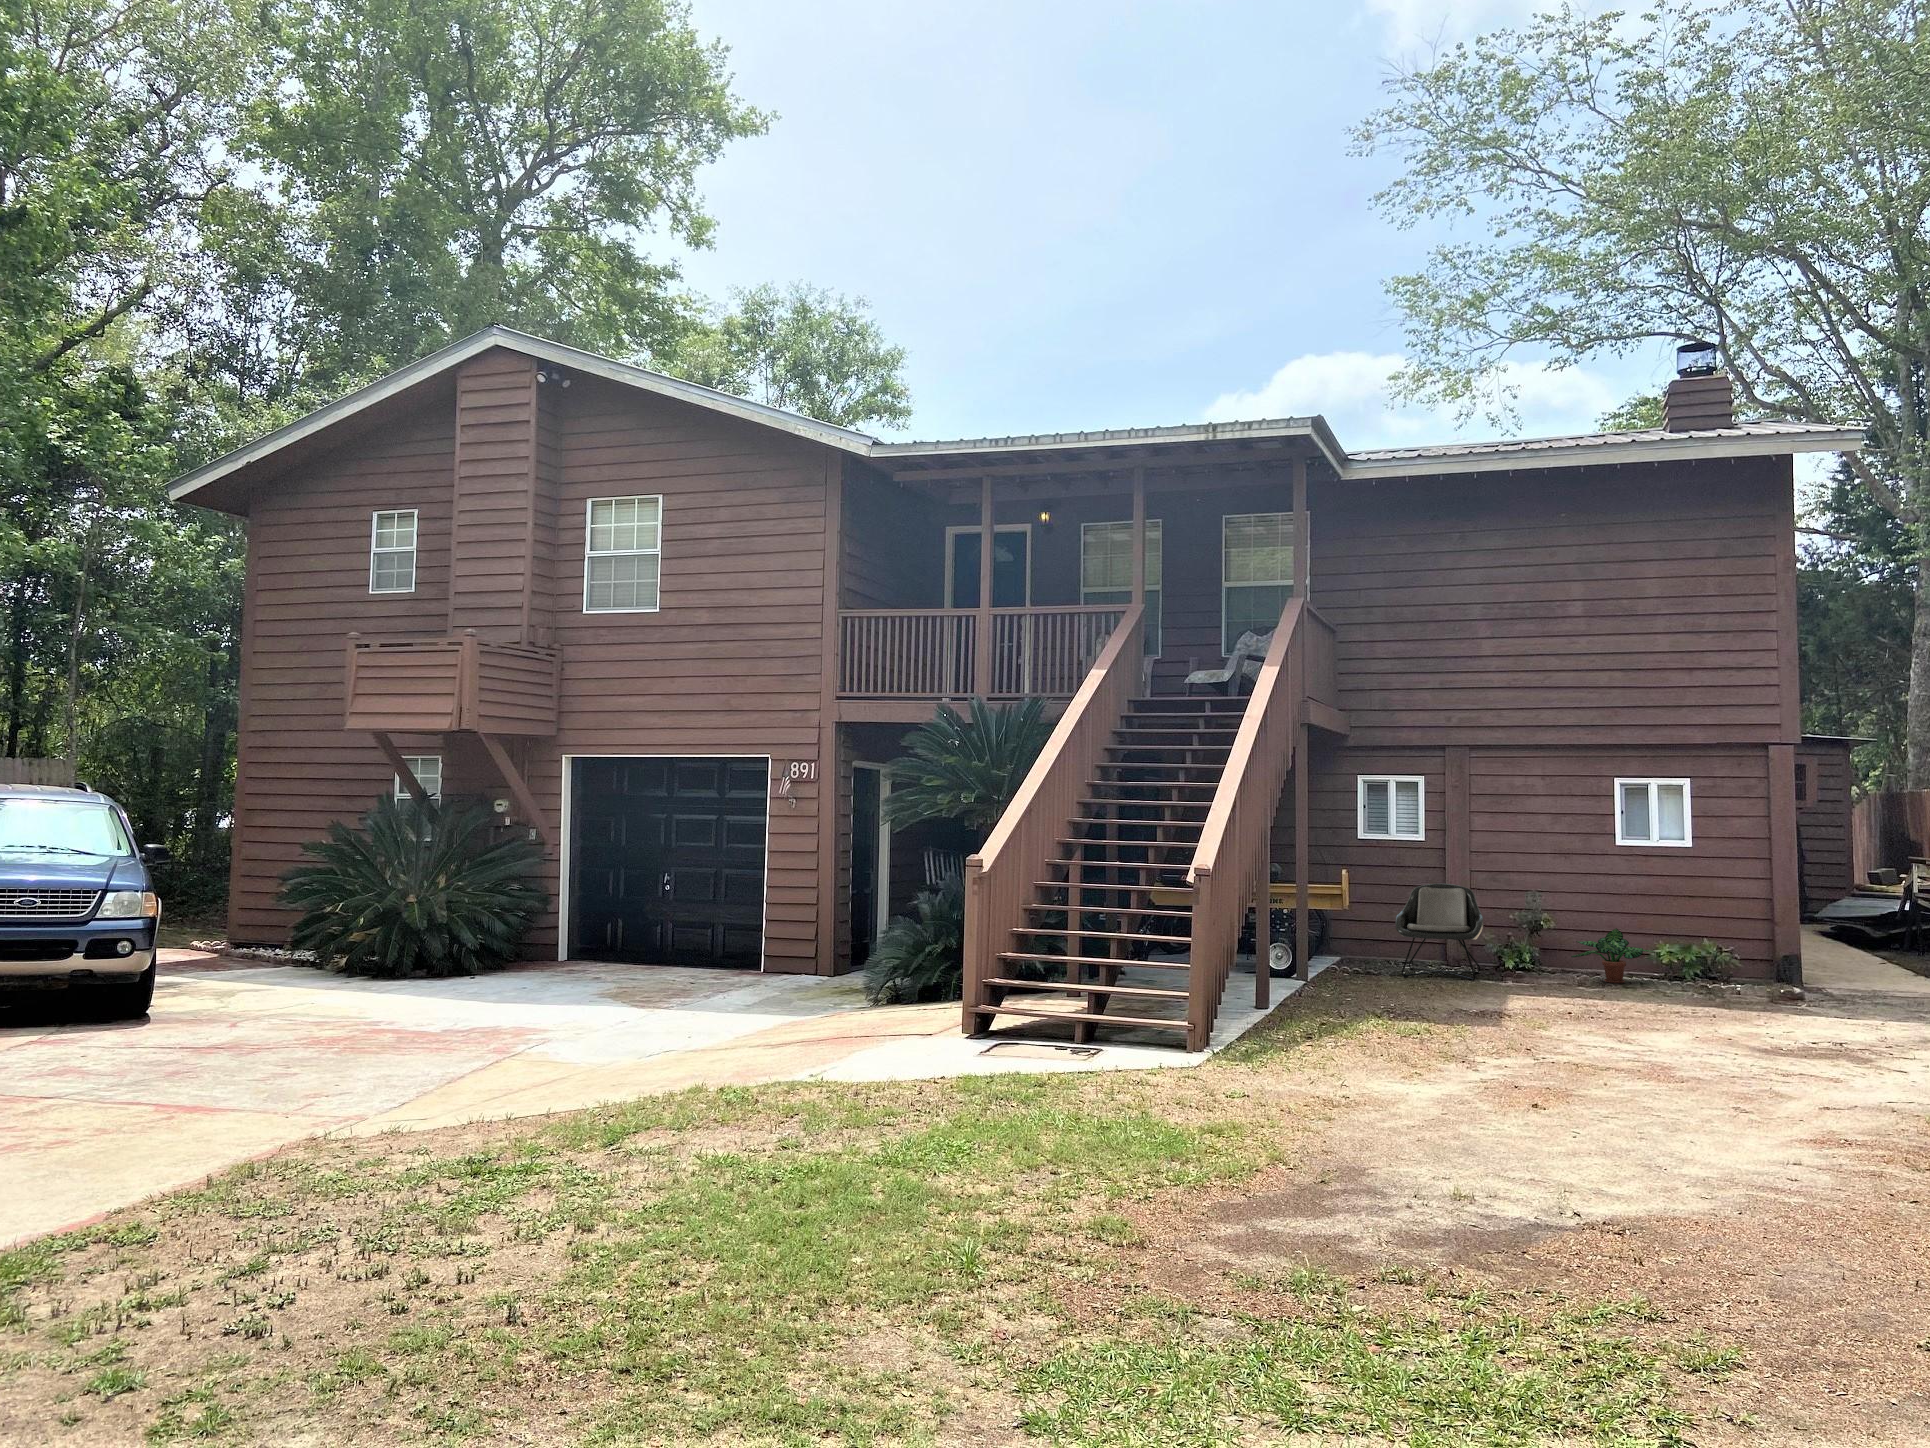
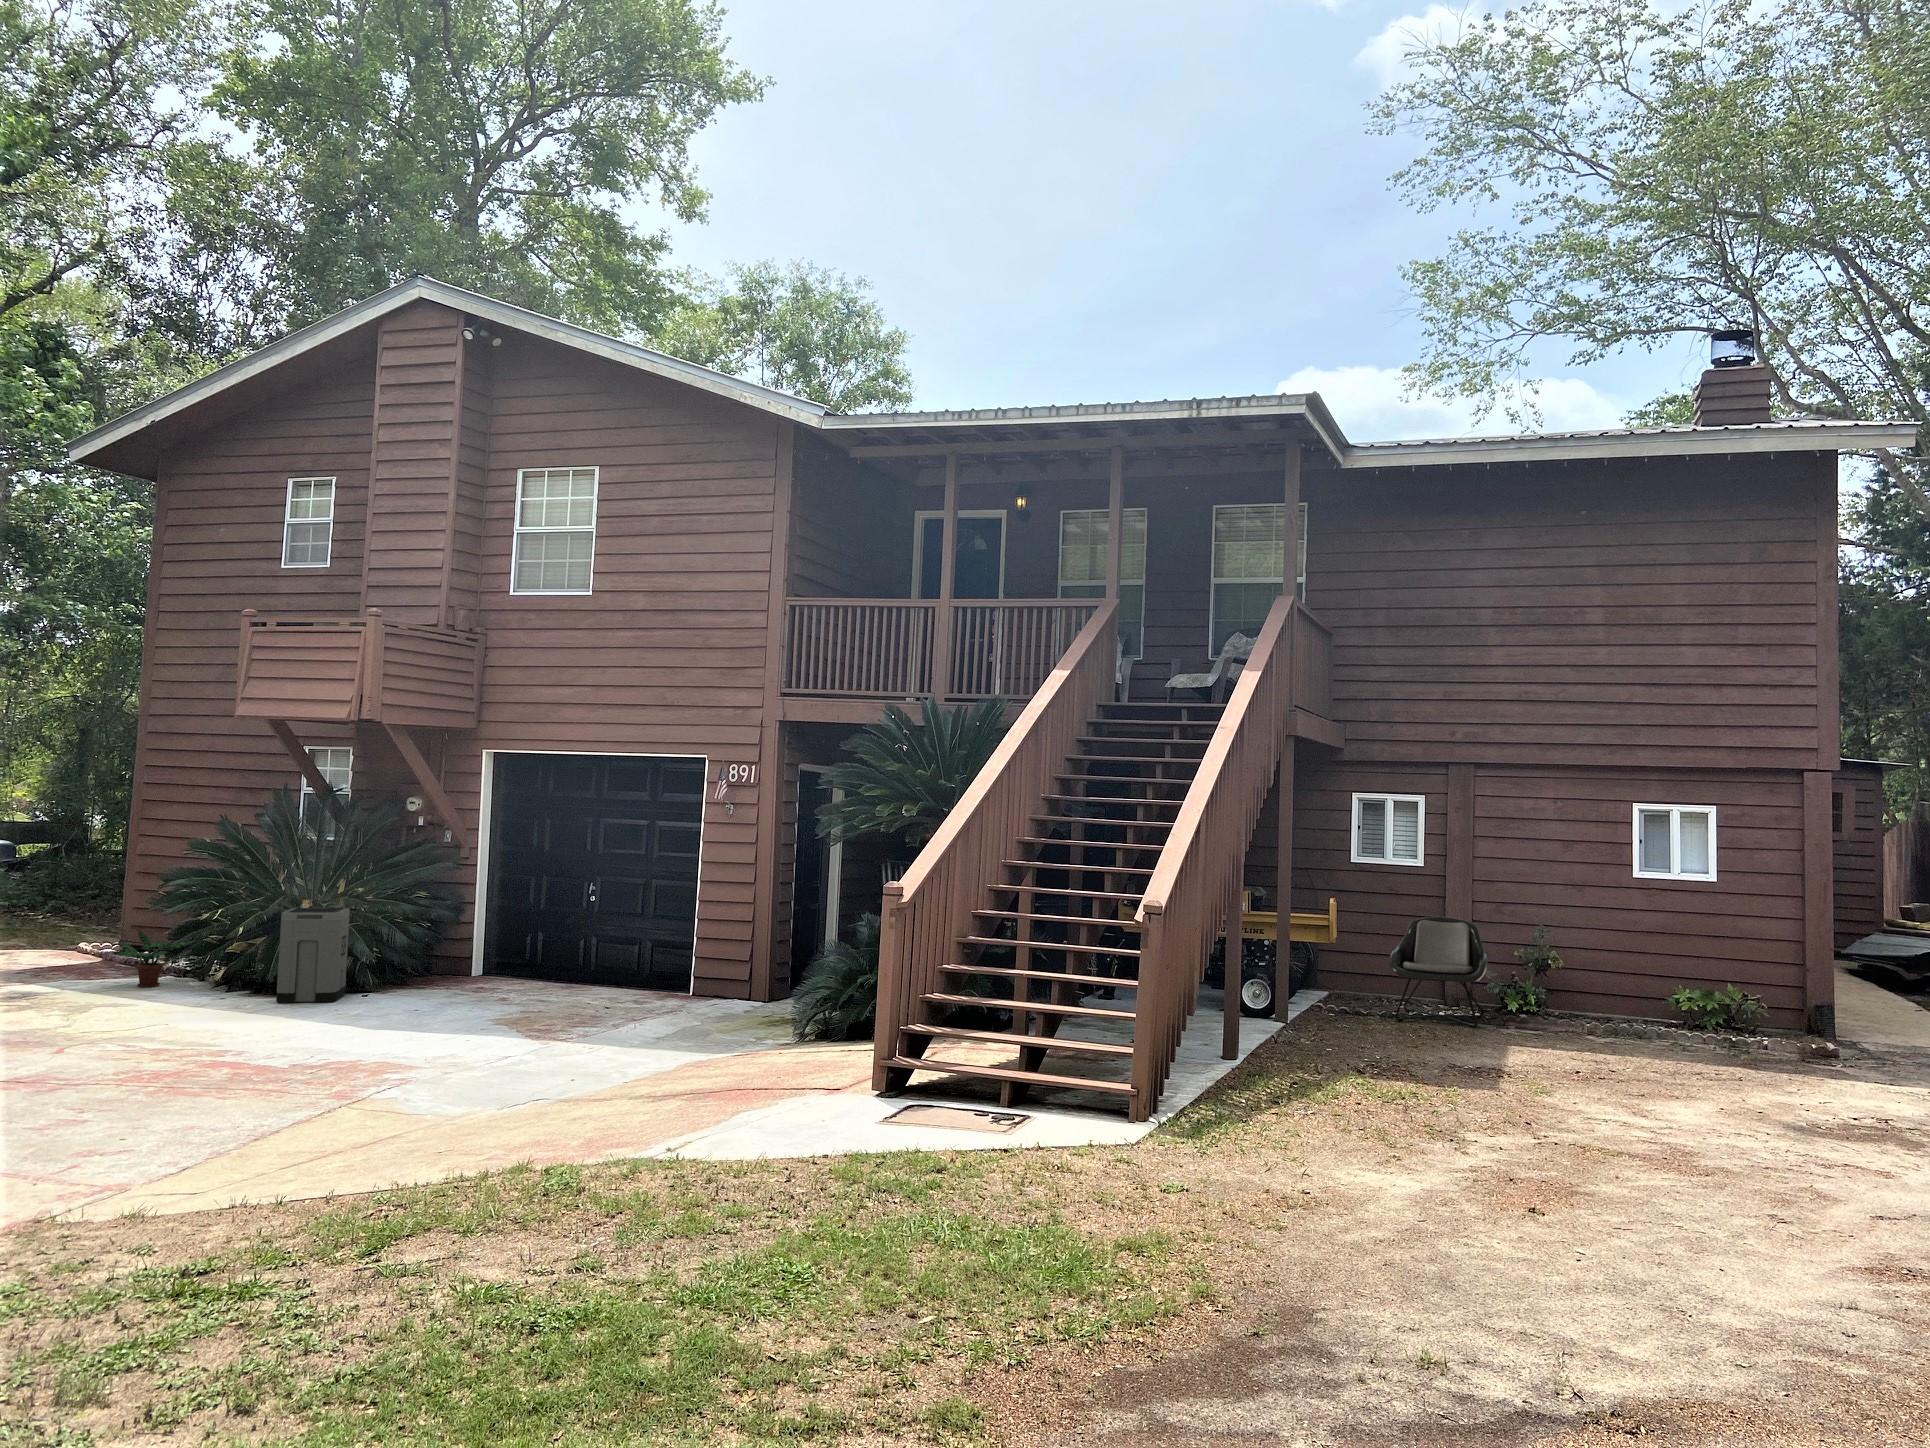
trash can: none [401,898,460,983] -> present [276,908,350,1004]
potted plant: present [1571,928,1652,983] -> present [113,930,198,987]

